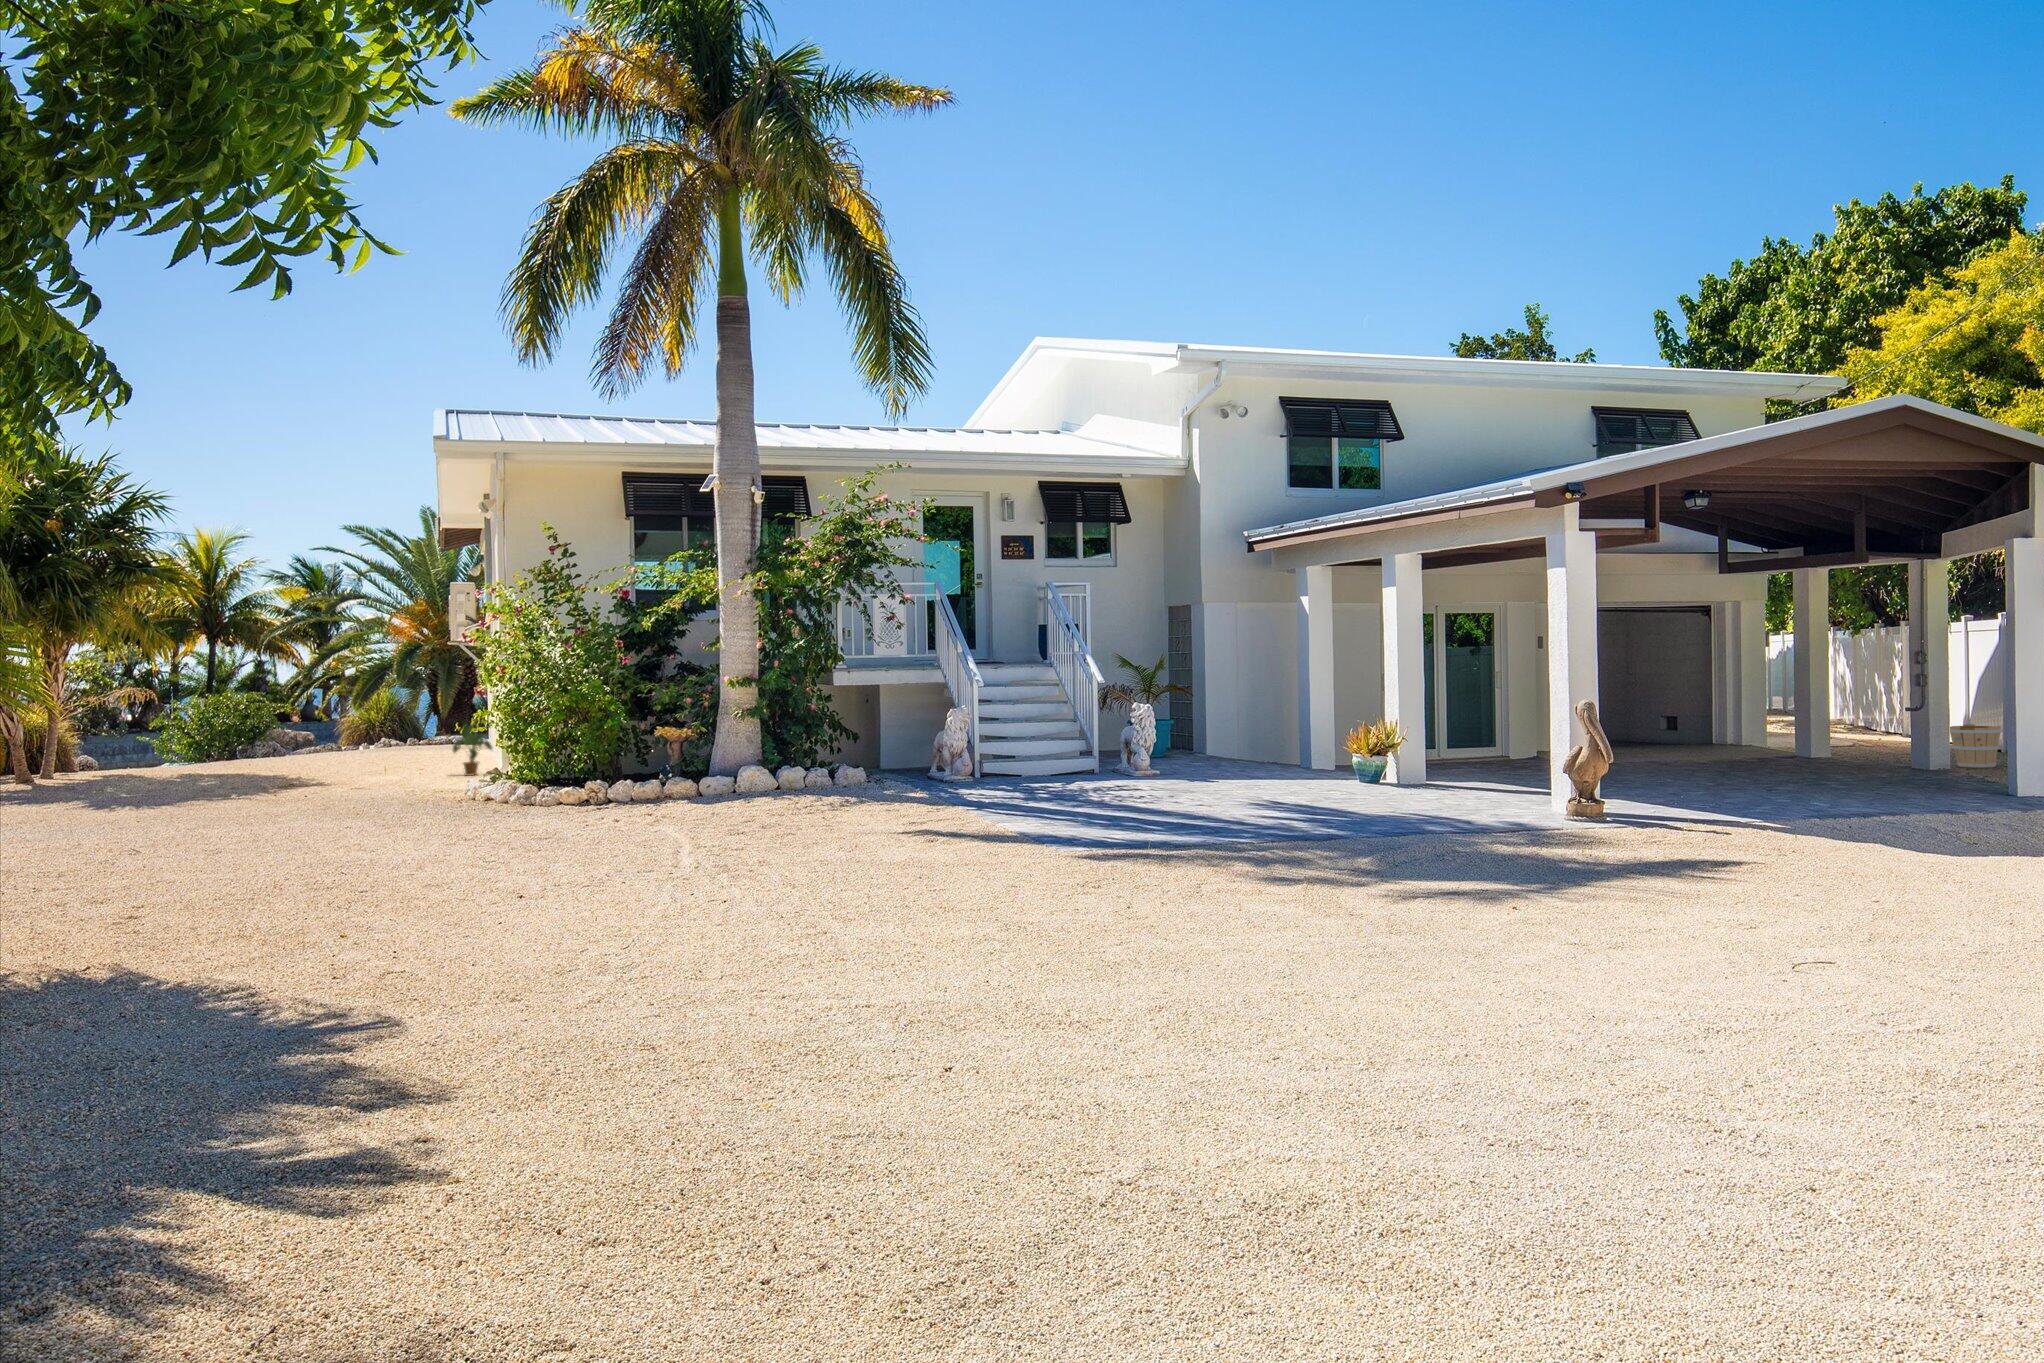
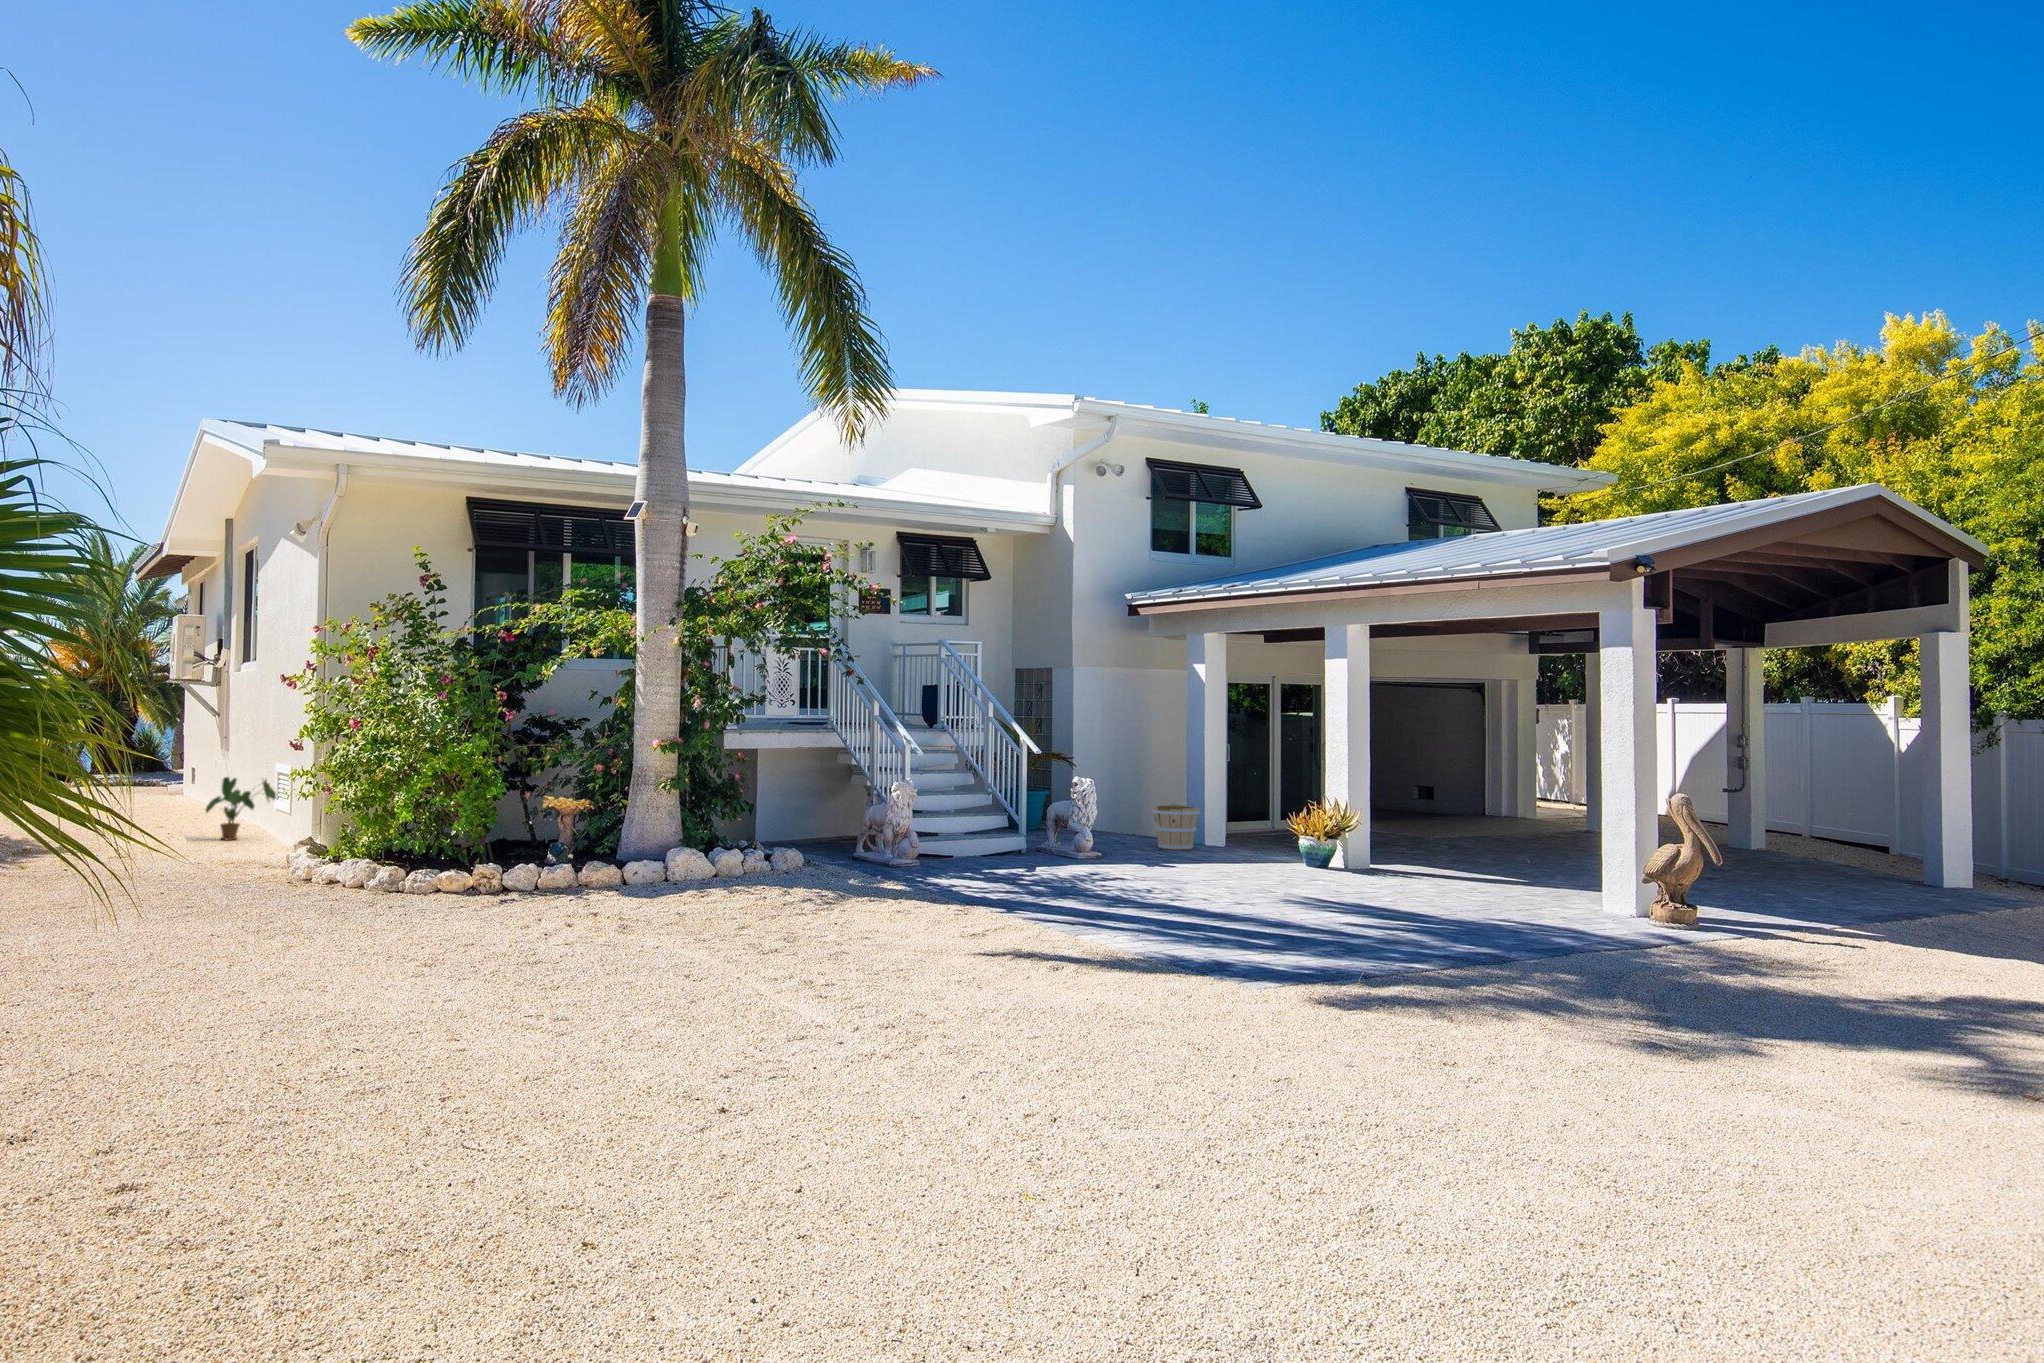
wooden bucket: present [1950,724,2002,768] -> present [1152,804,1200,850]

